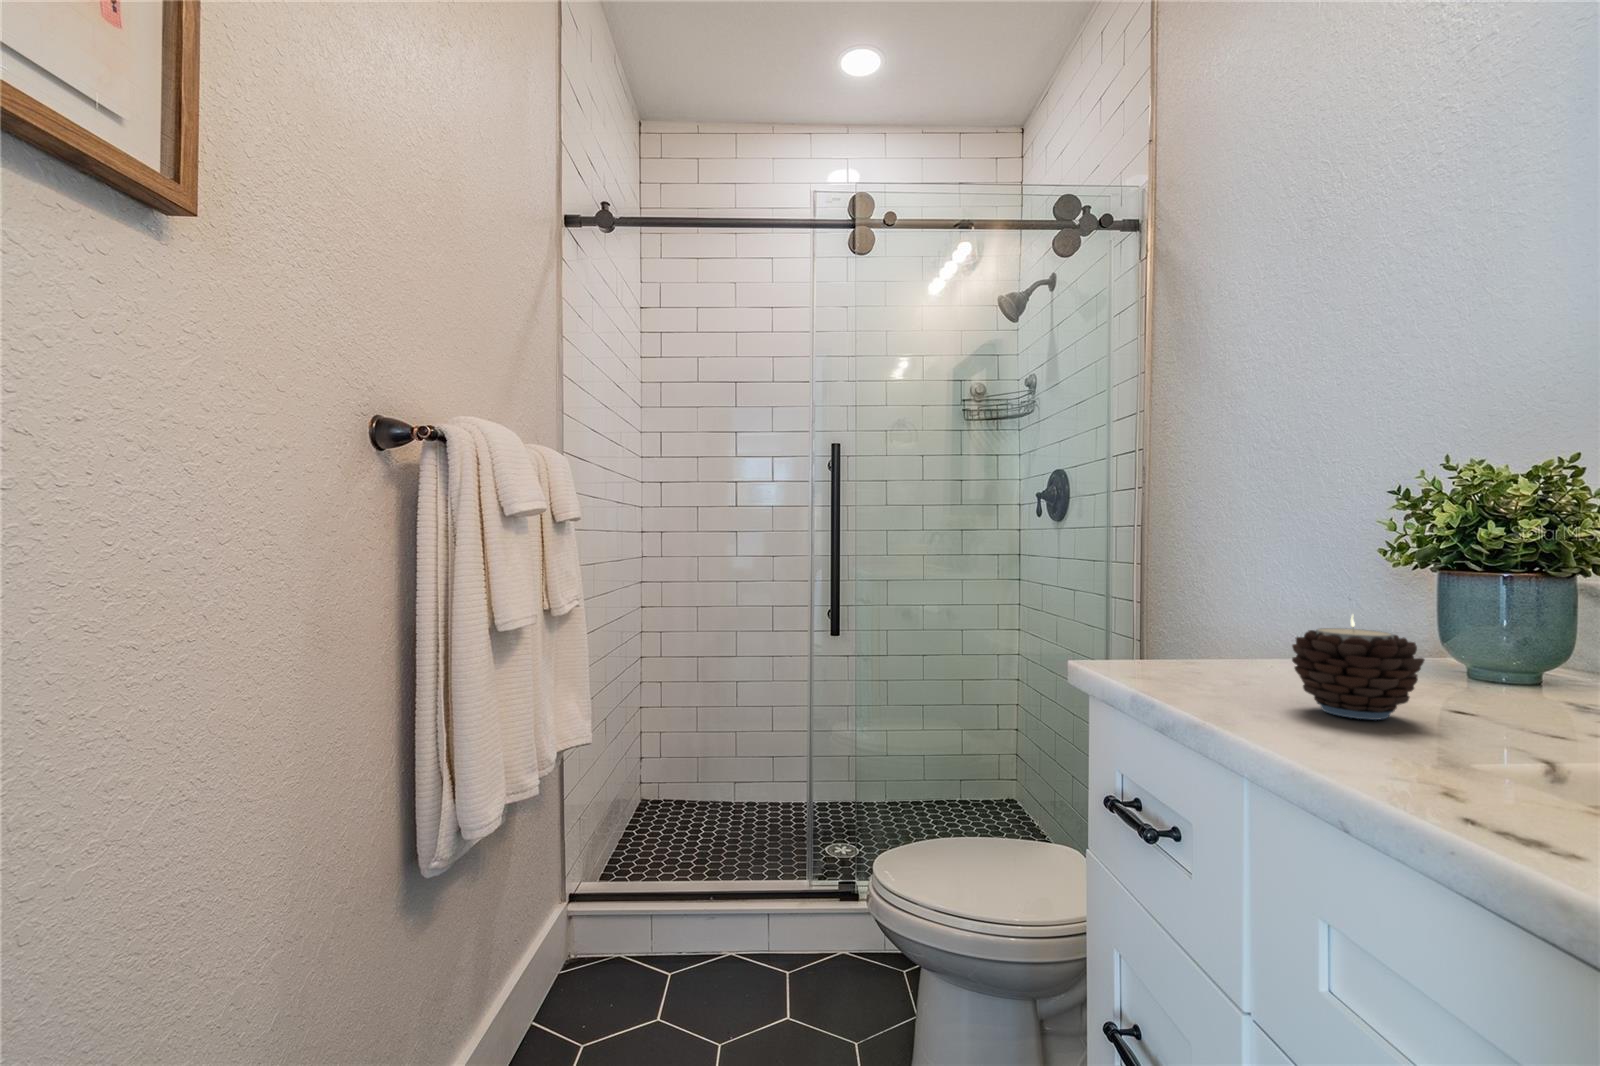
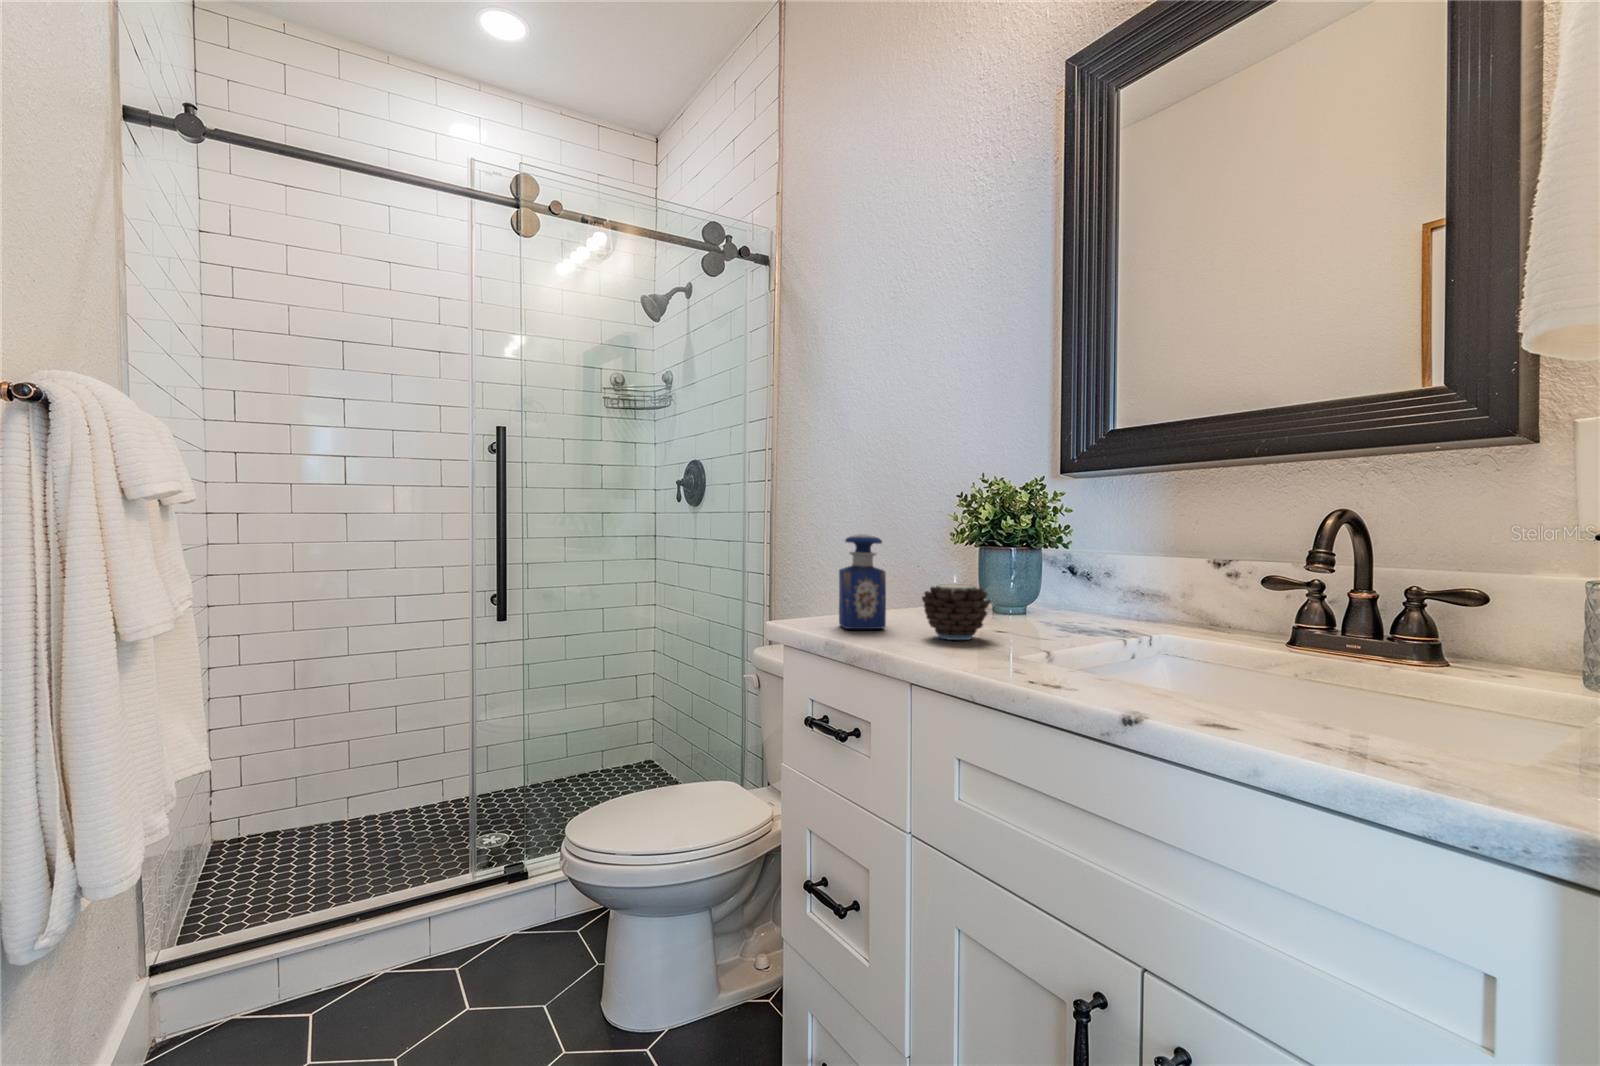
perfume bottle: none [1166,550,1238,686] -> present [839,534,886,629]

